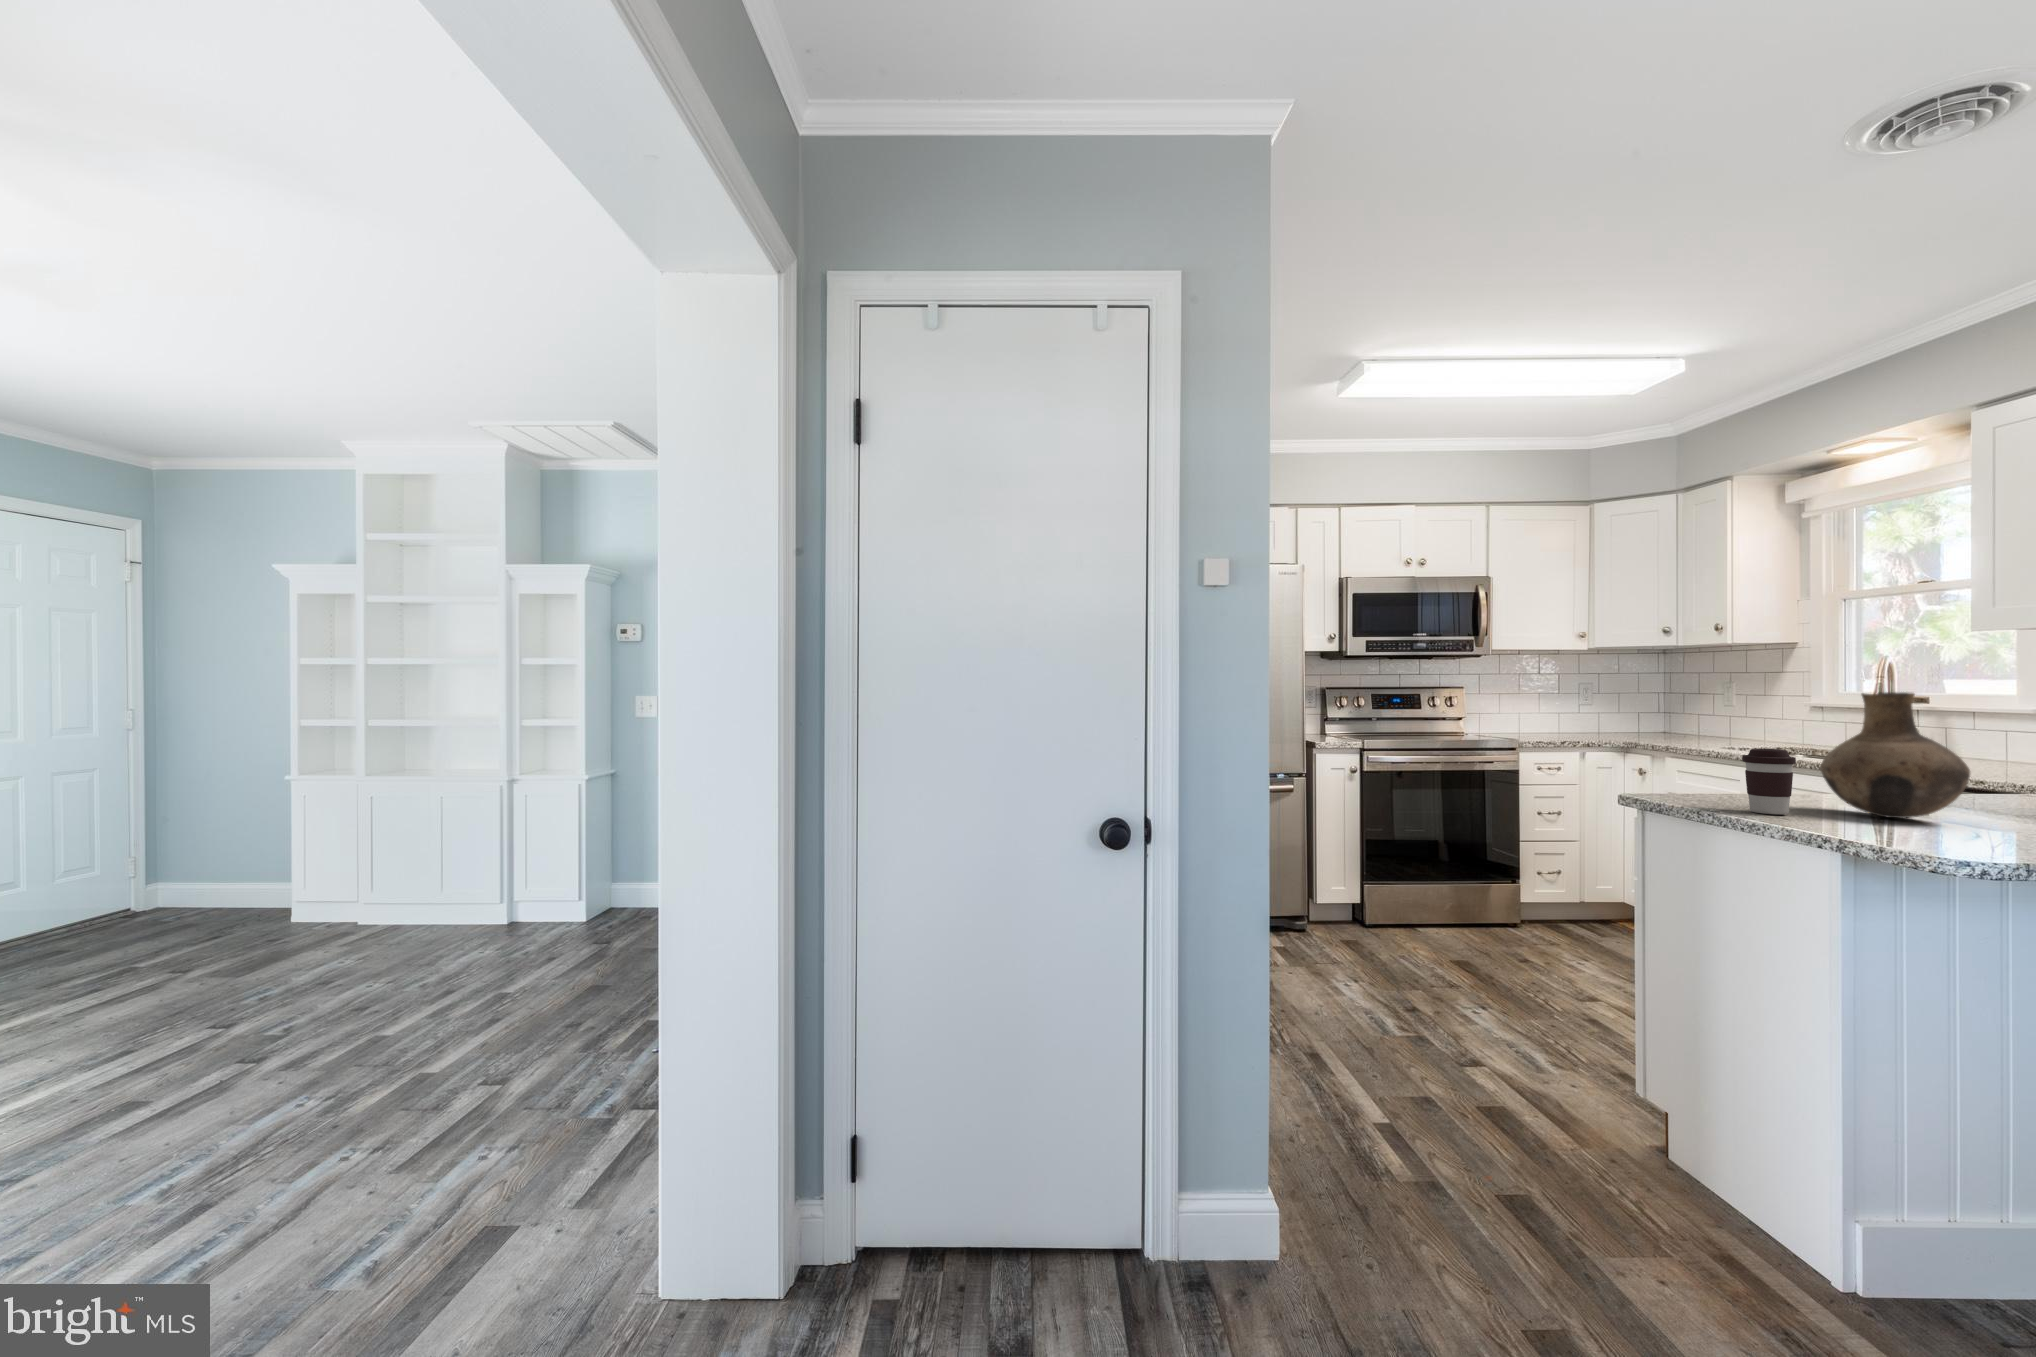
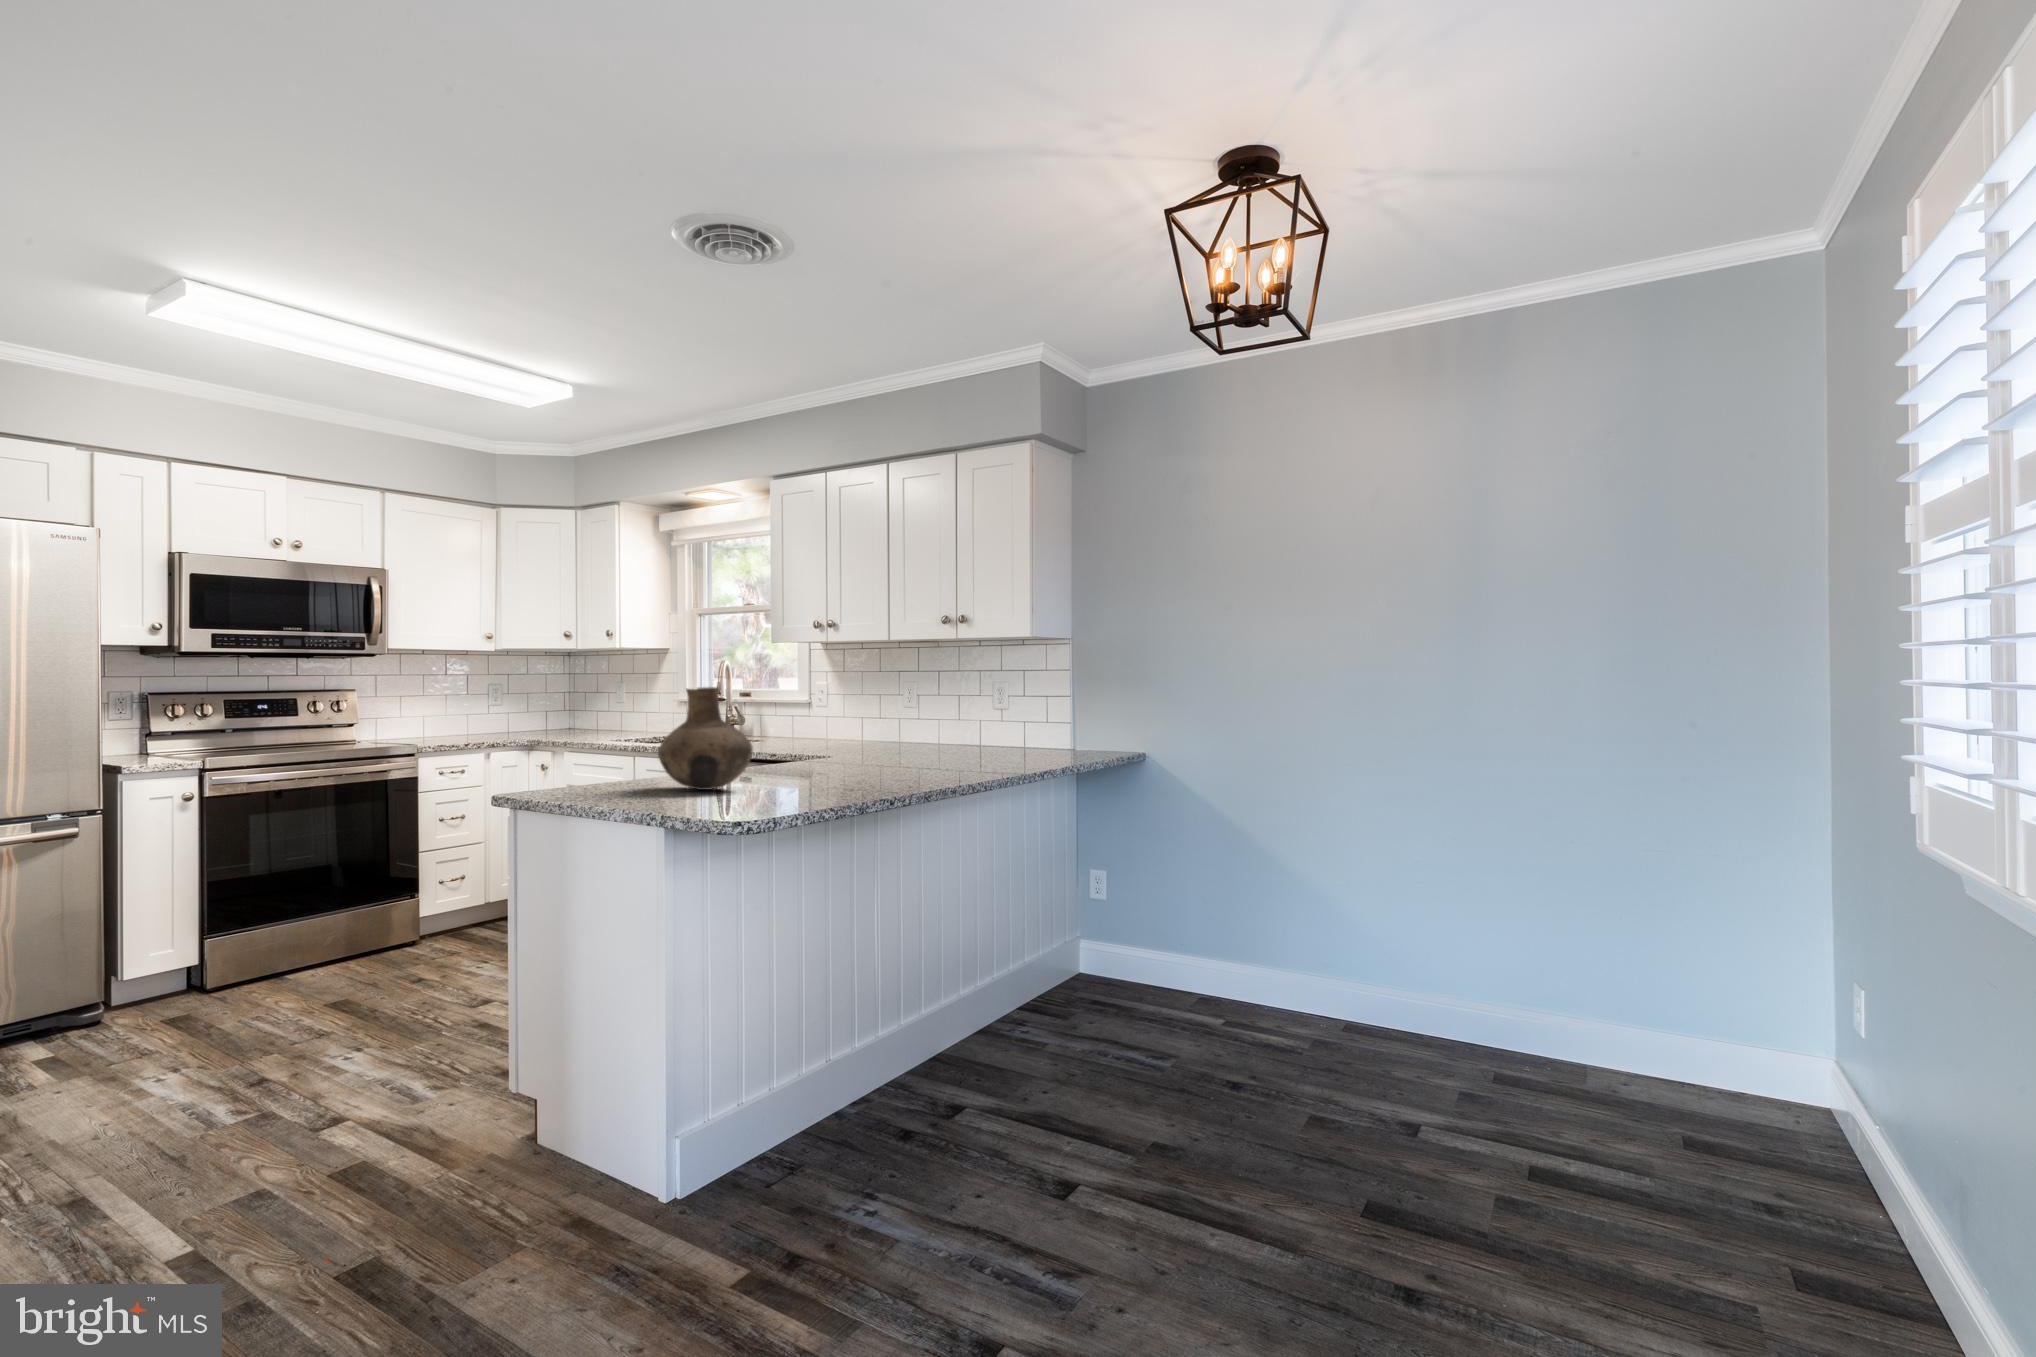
coffee cup: present [1742,749,1796,814] -> none [595,739,636,799]

